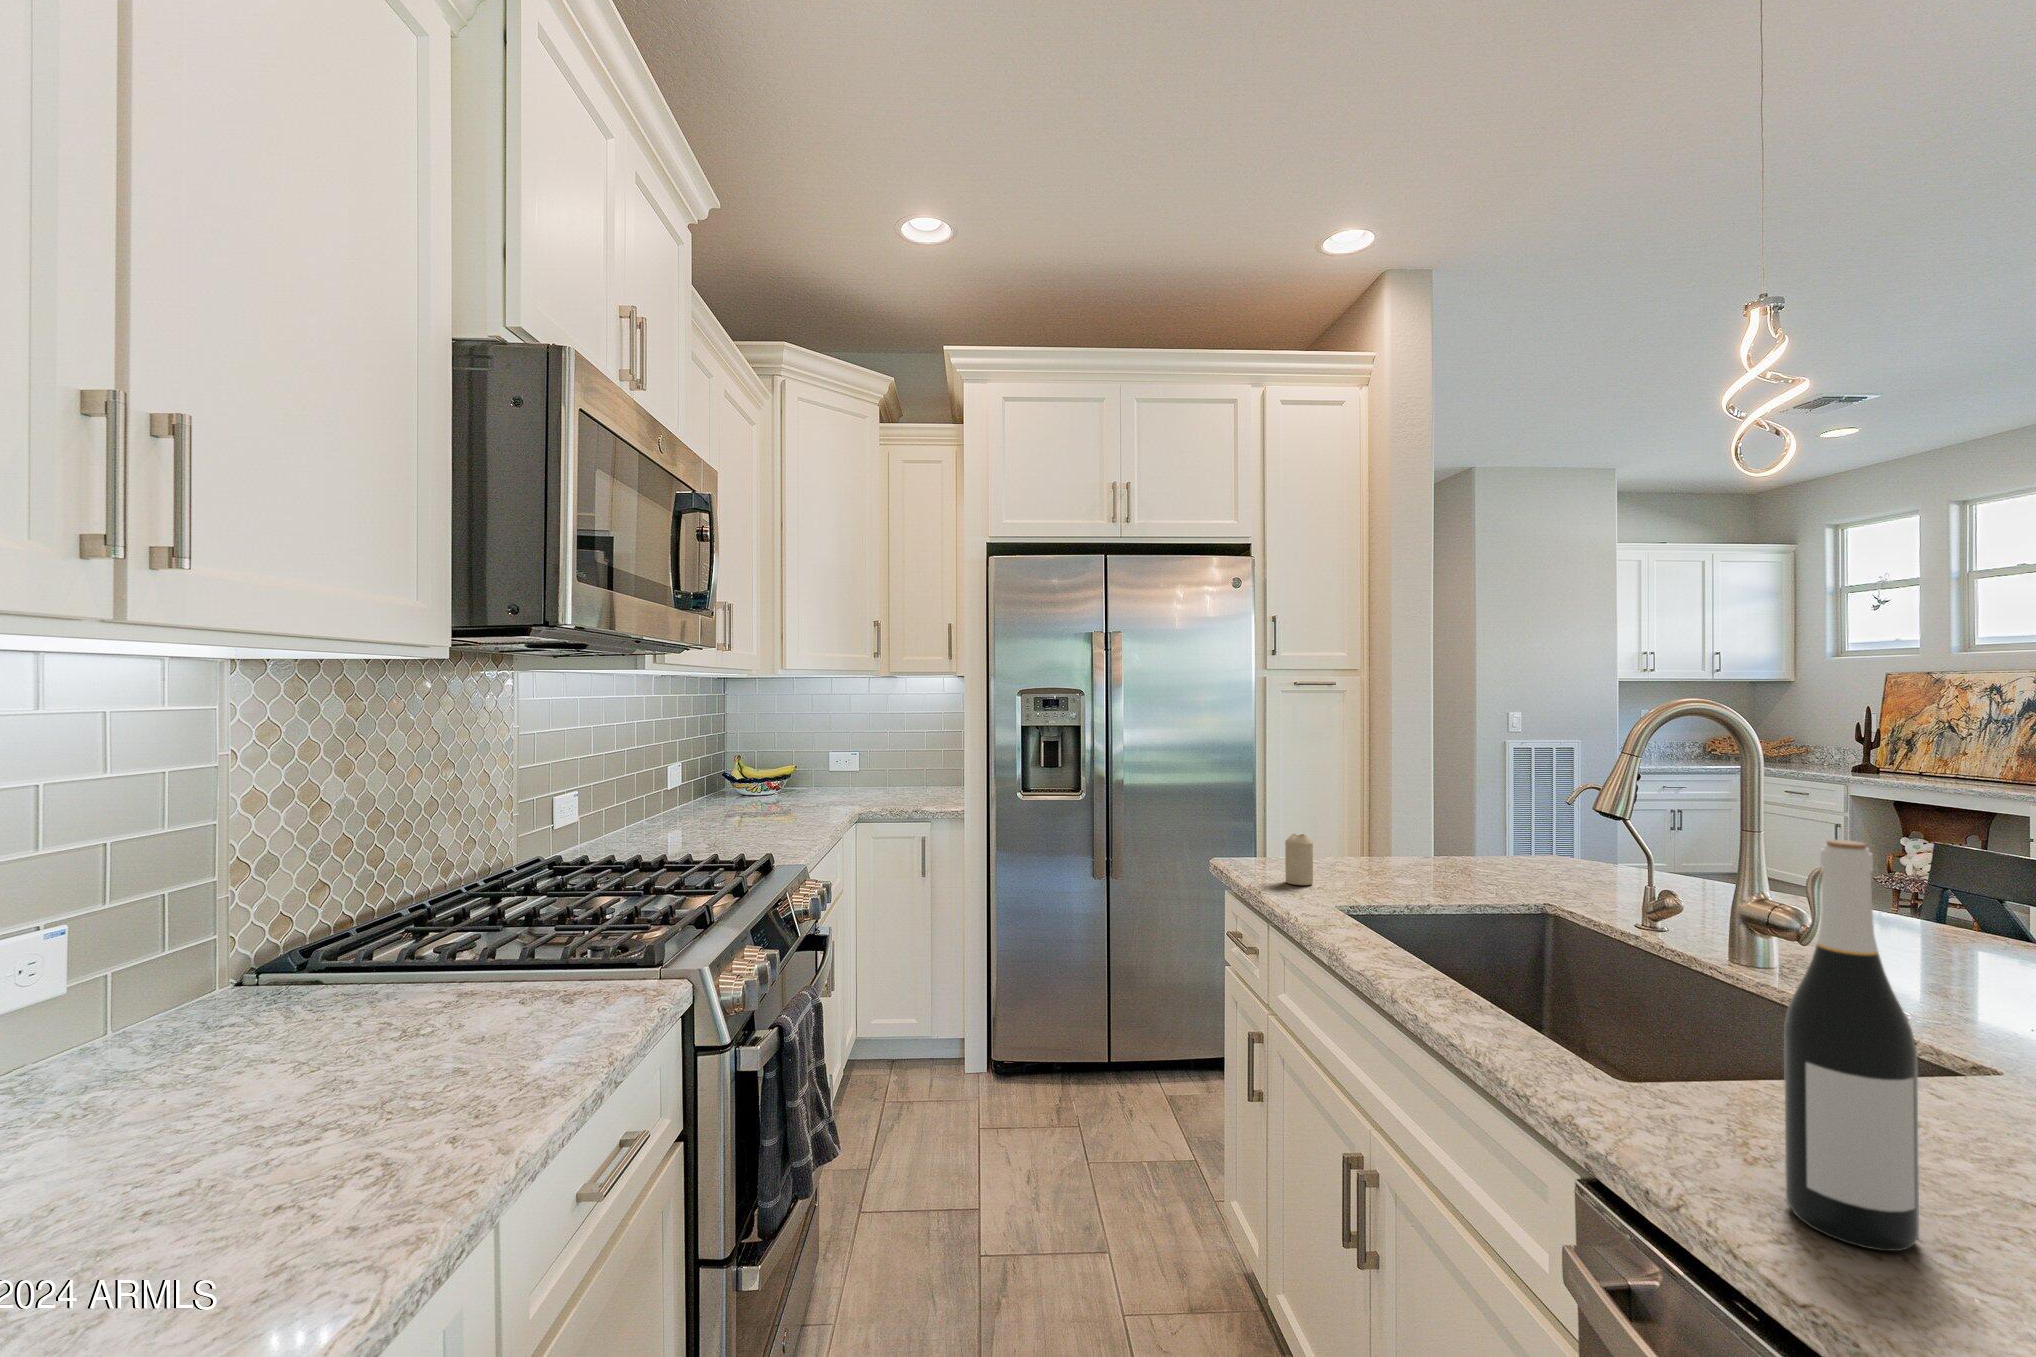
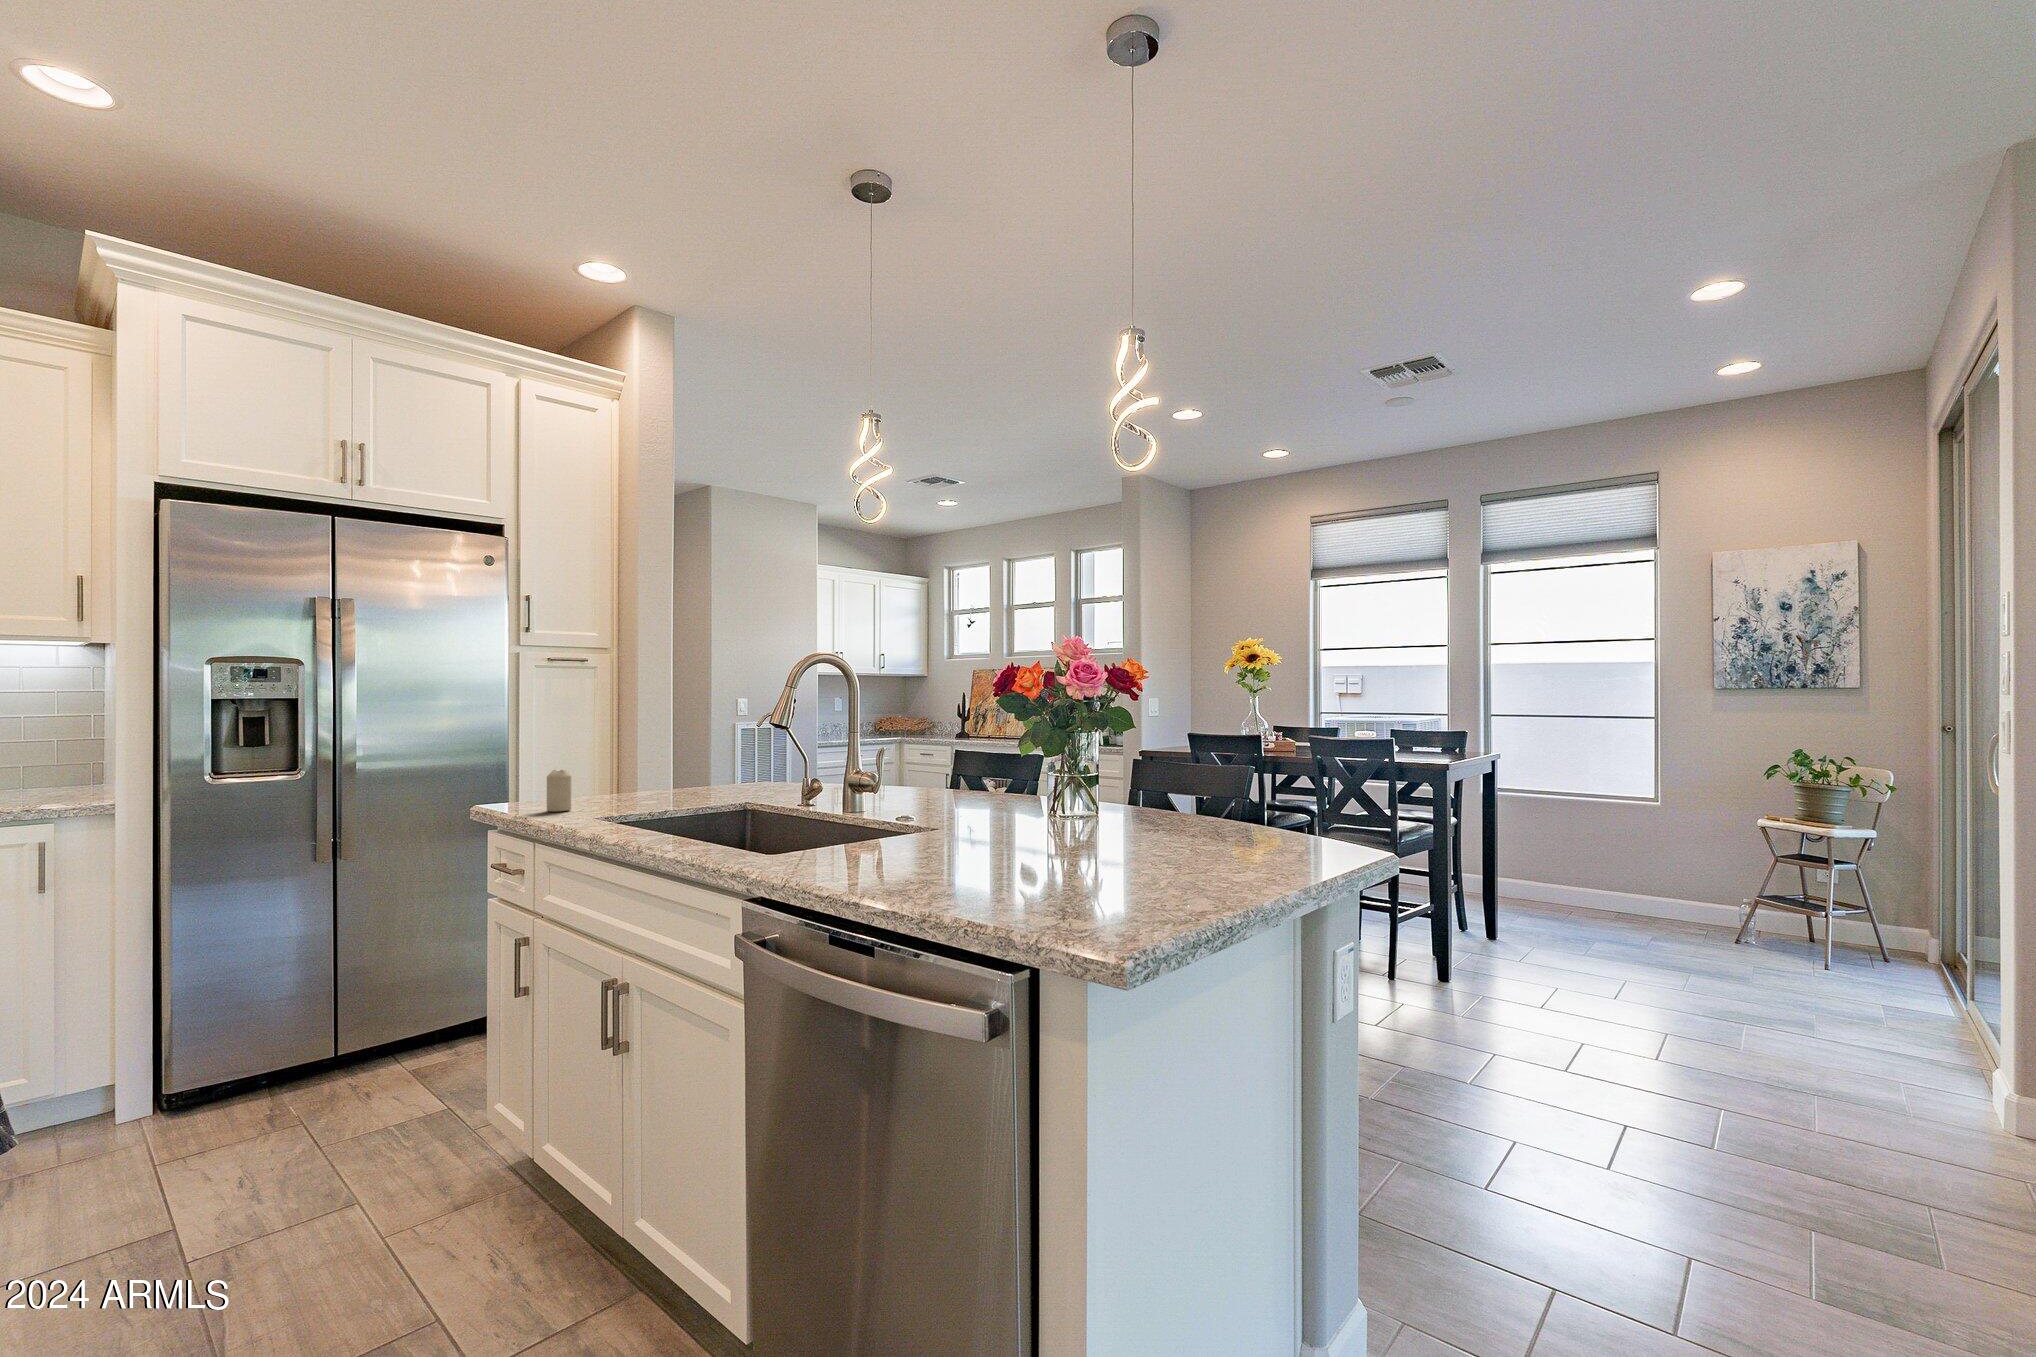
wine bottle: present [1784,840,1919,1251] -> none [835,692,882,878]

